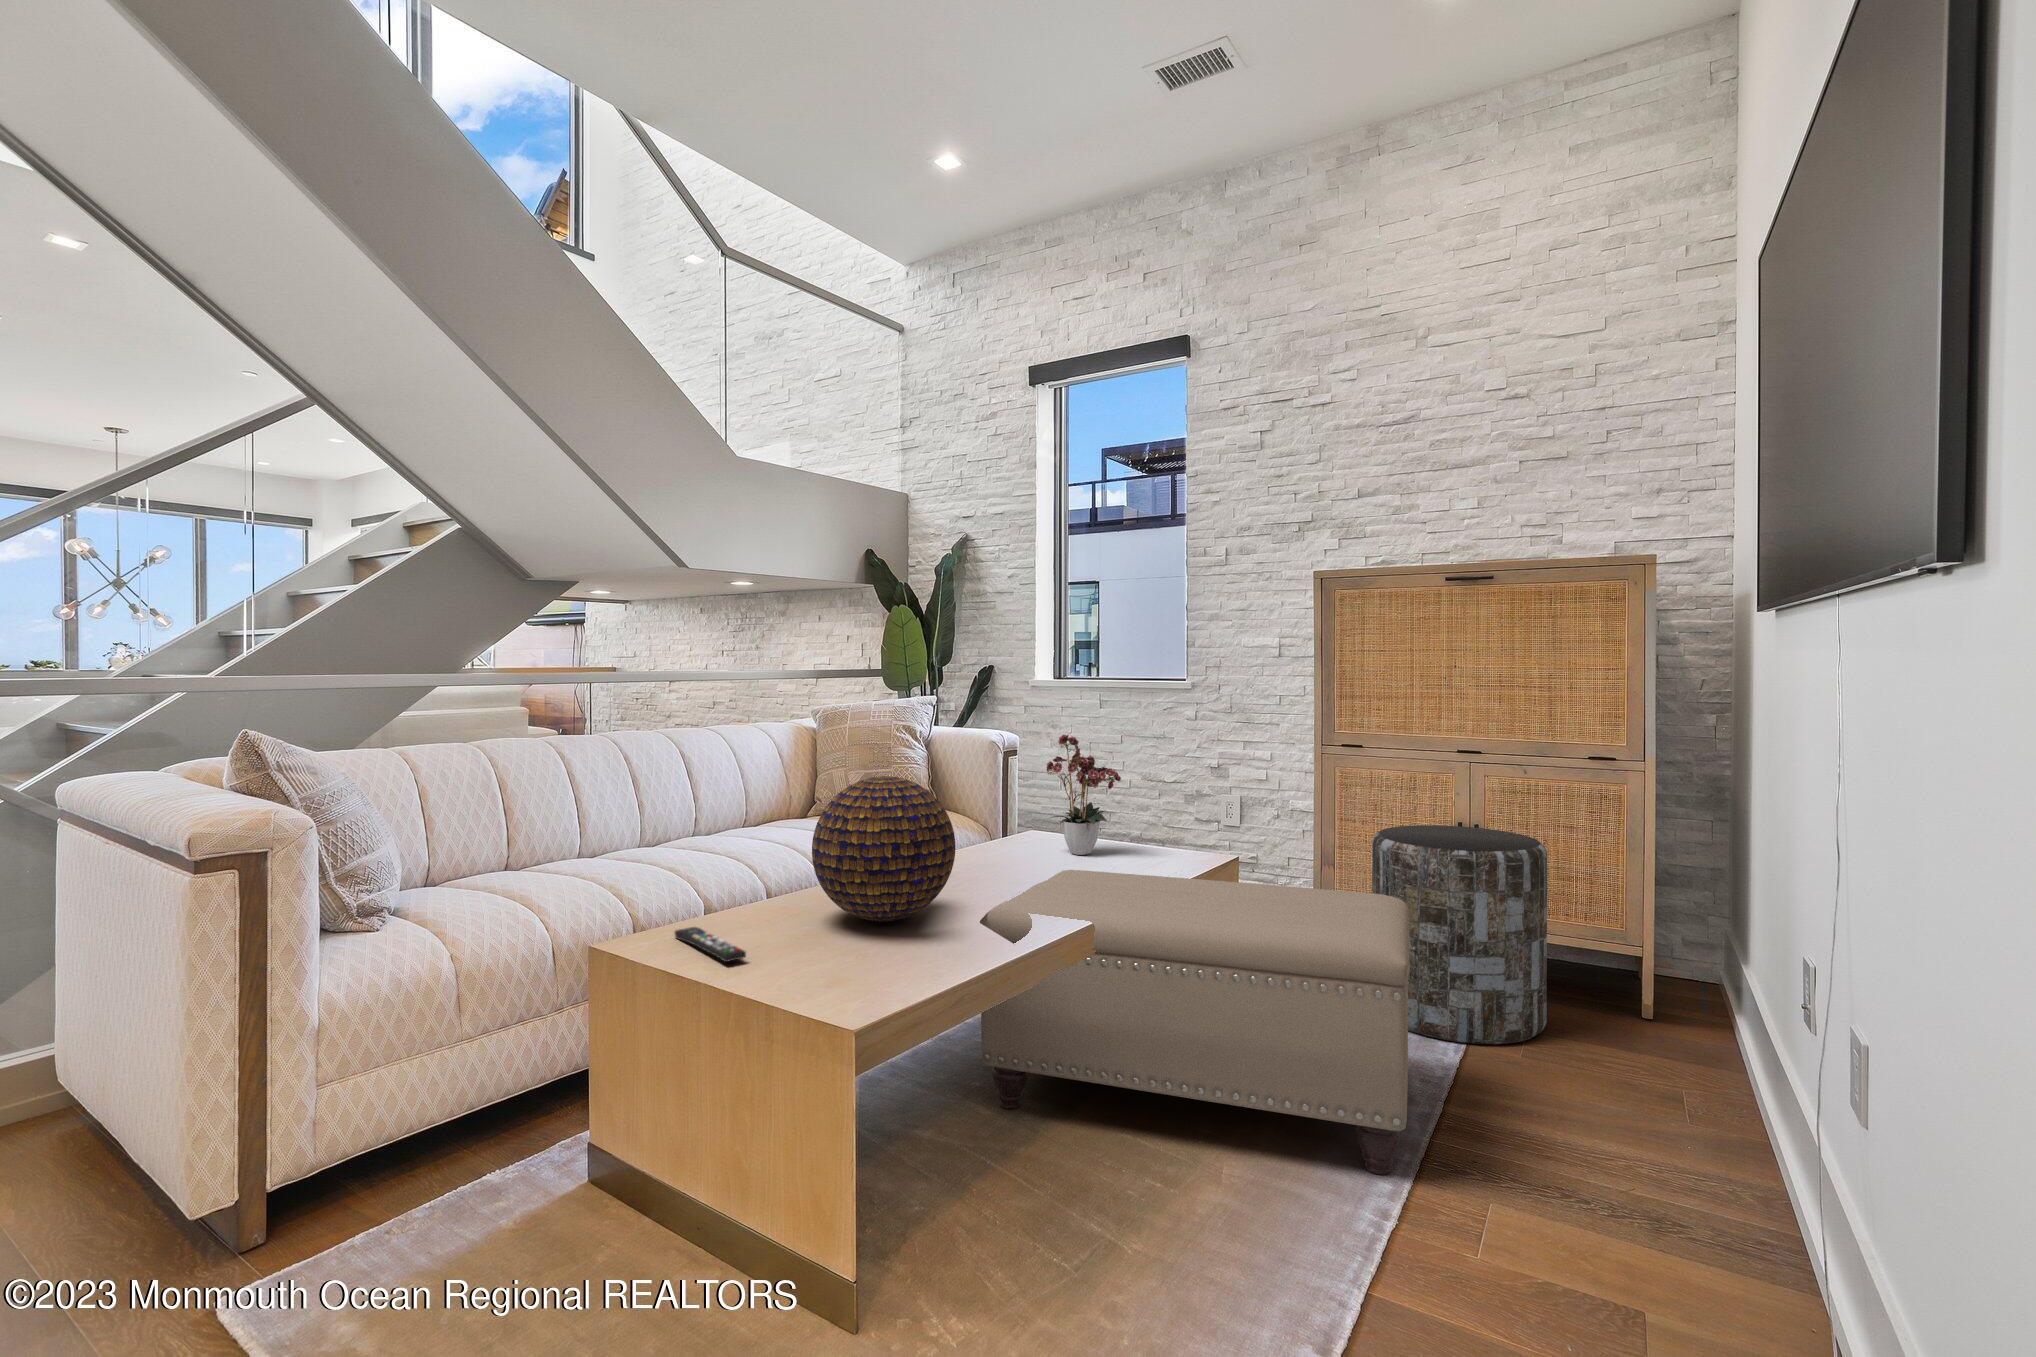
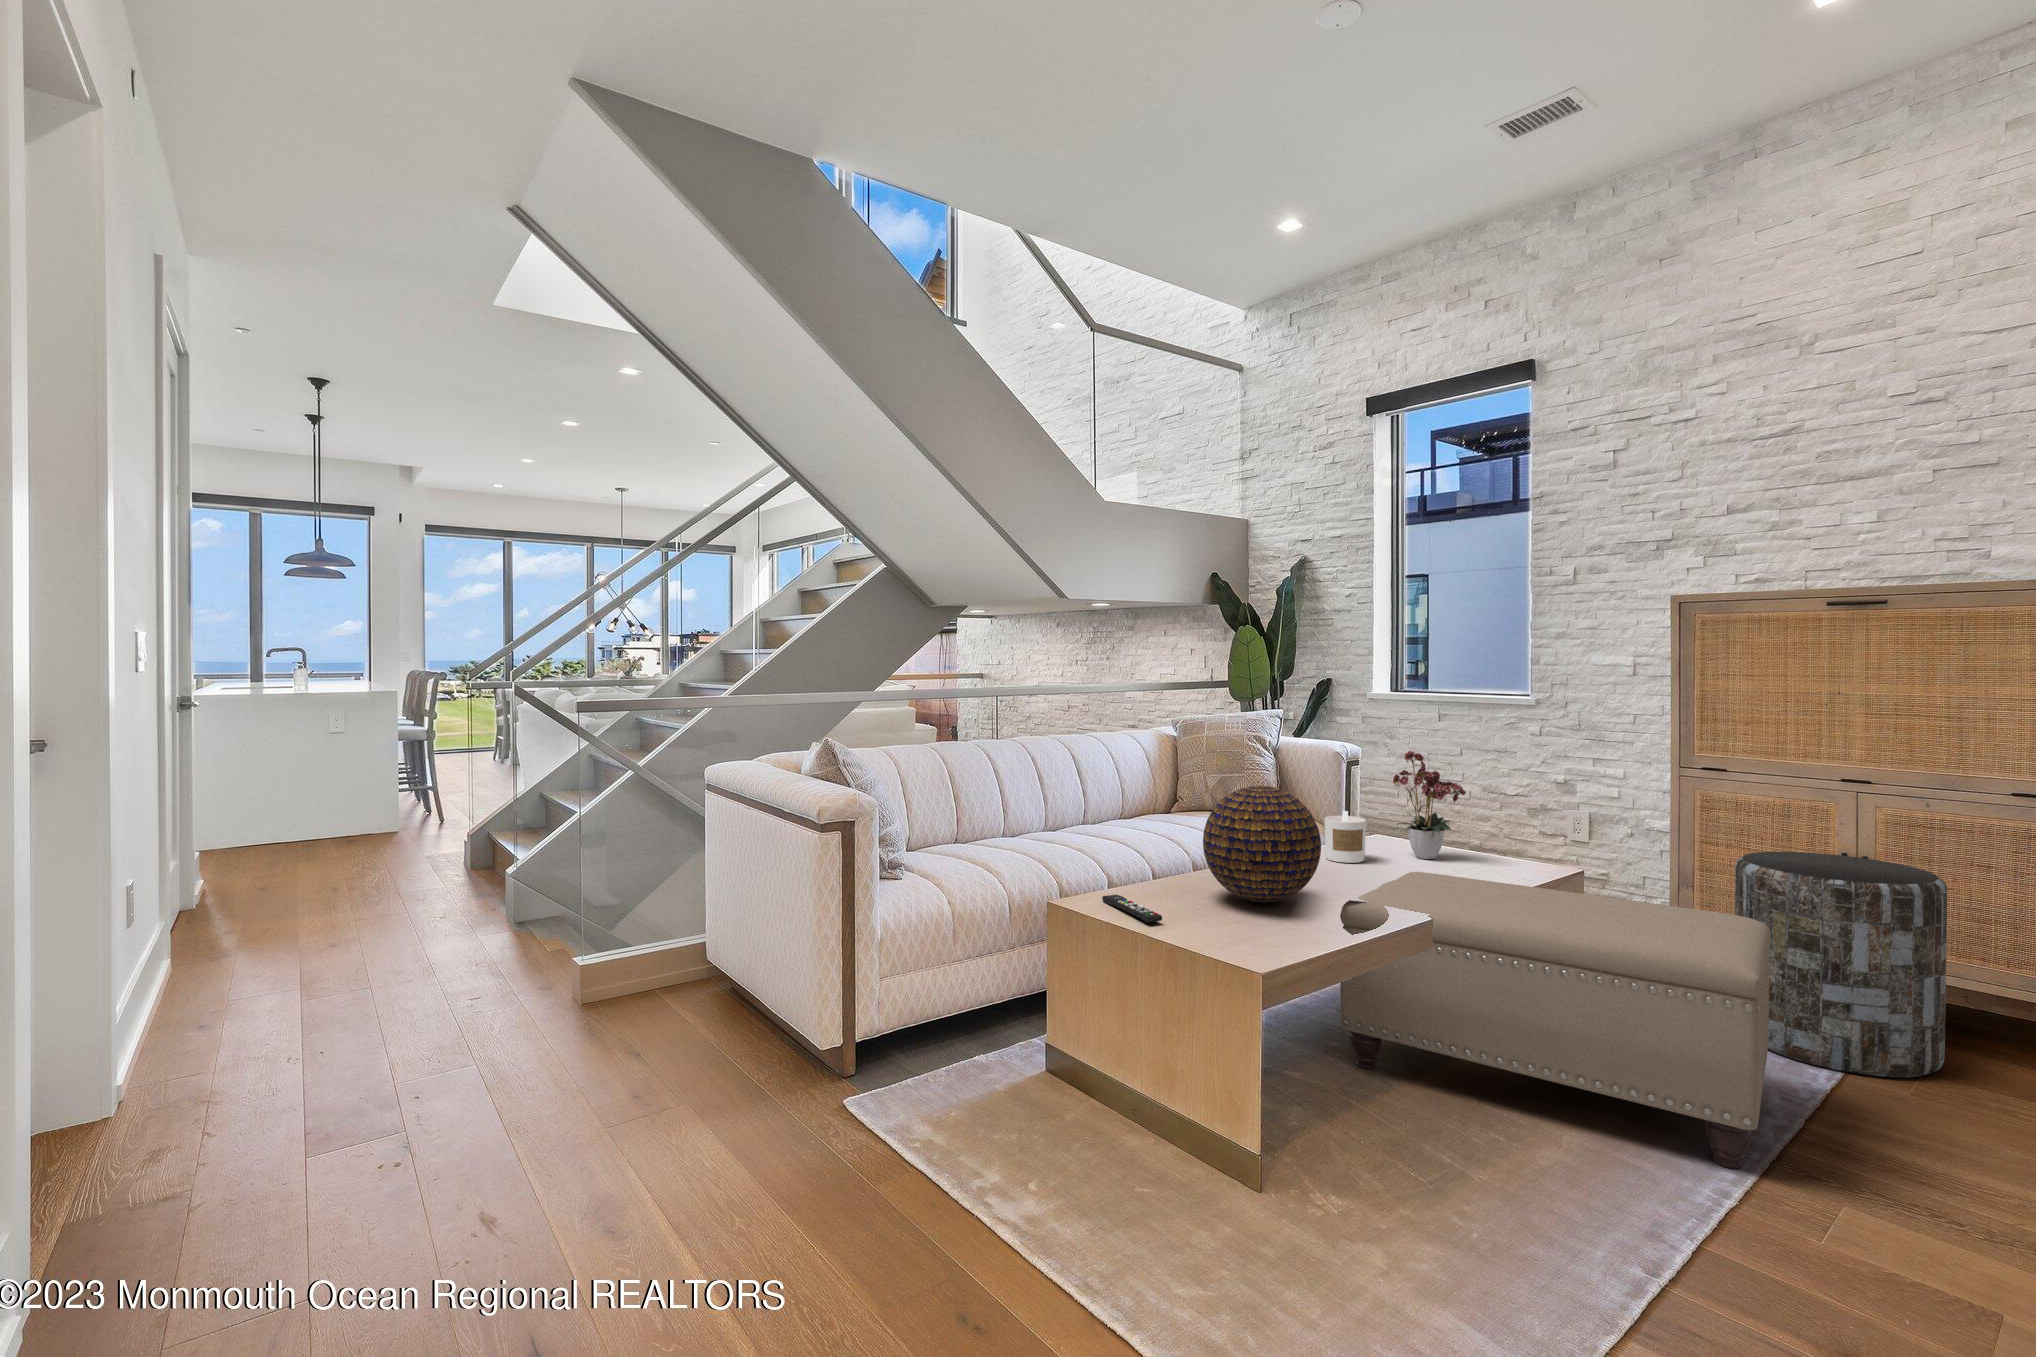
candle: none [971,805,1016,865] -> present [1325,811,1366,863]

